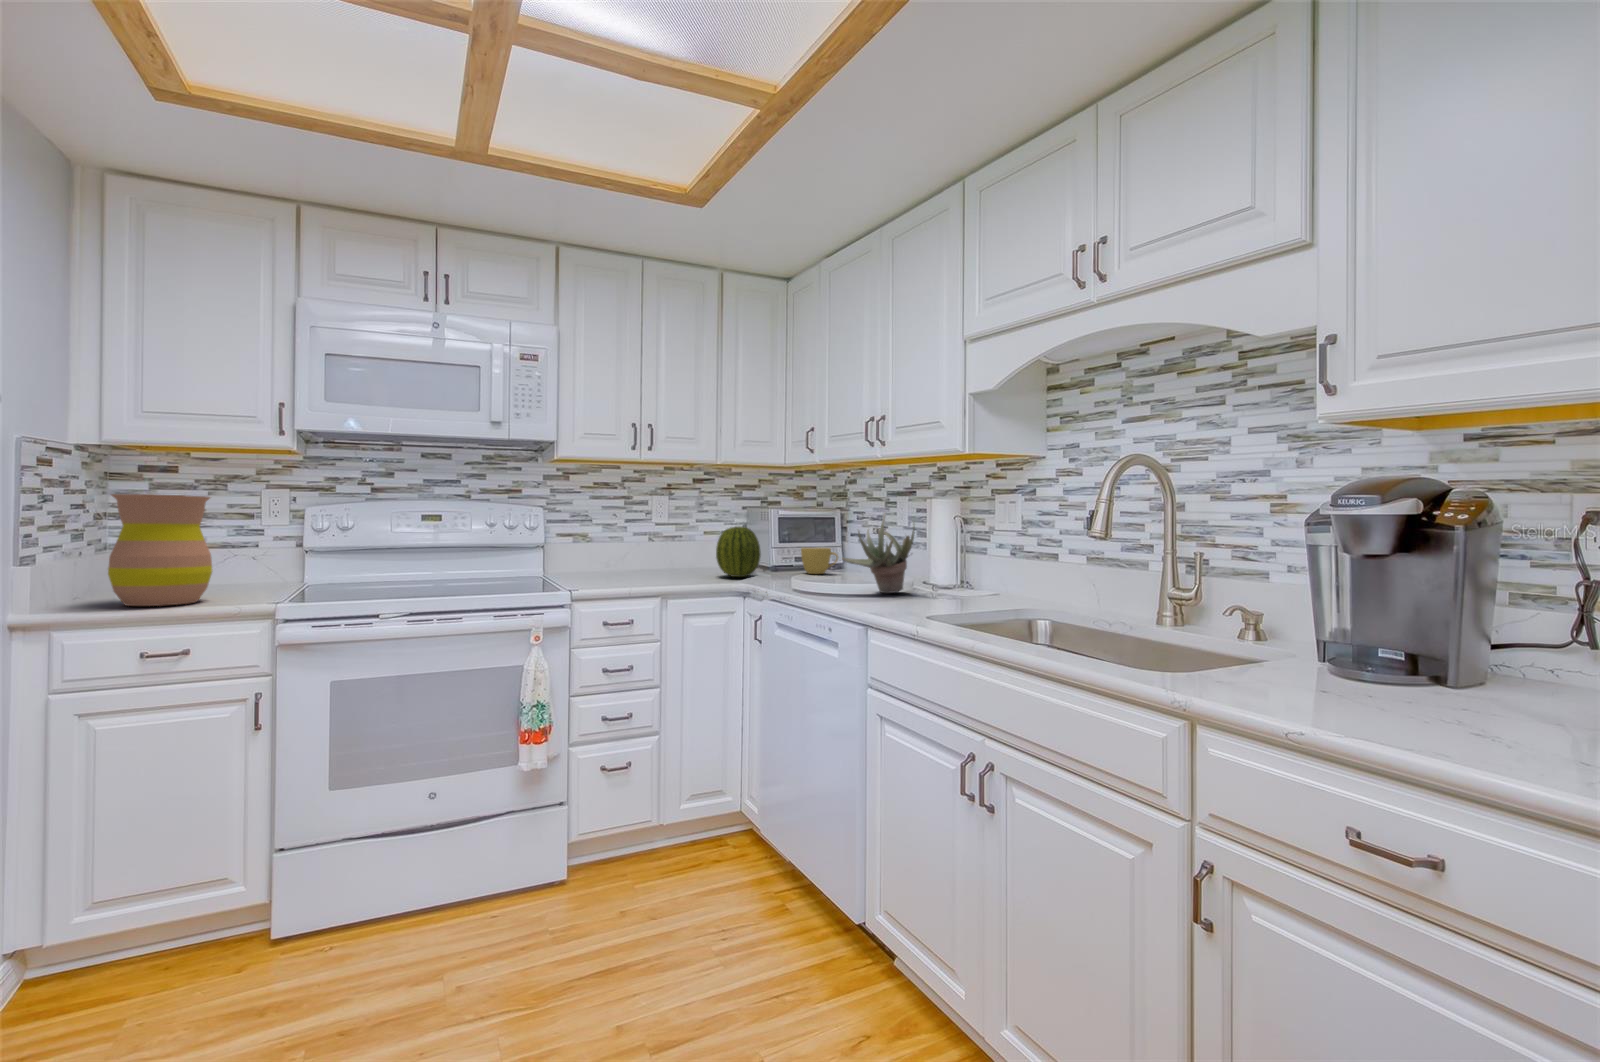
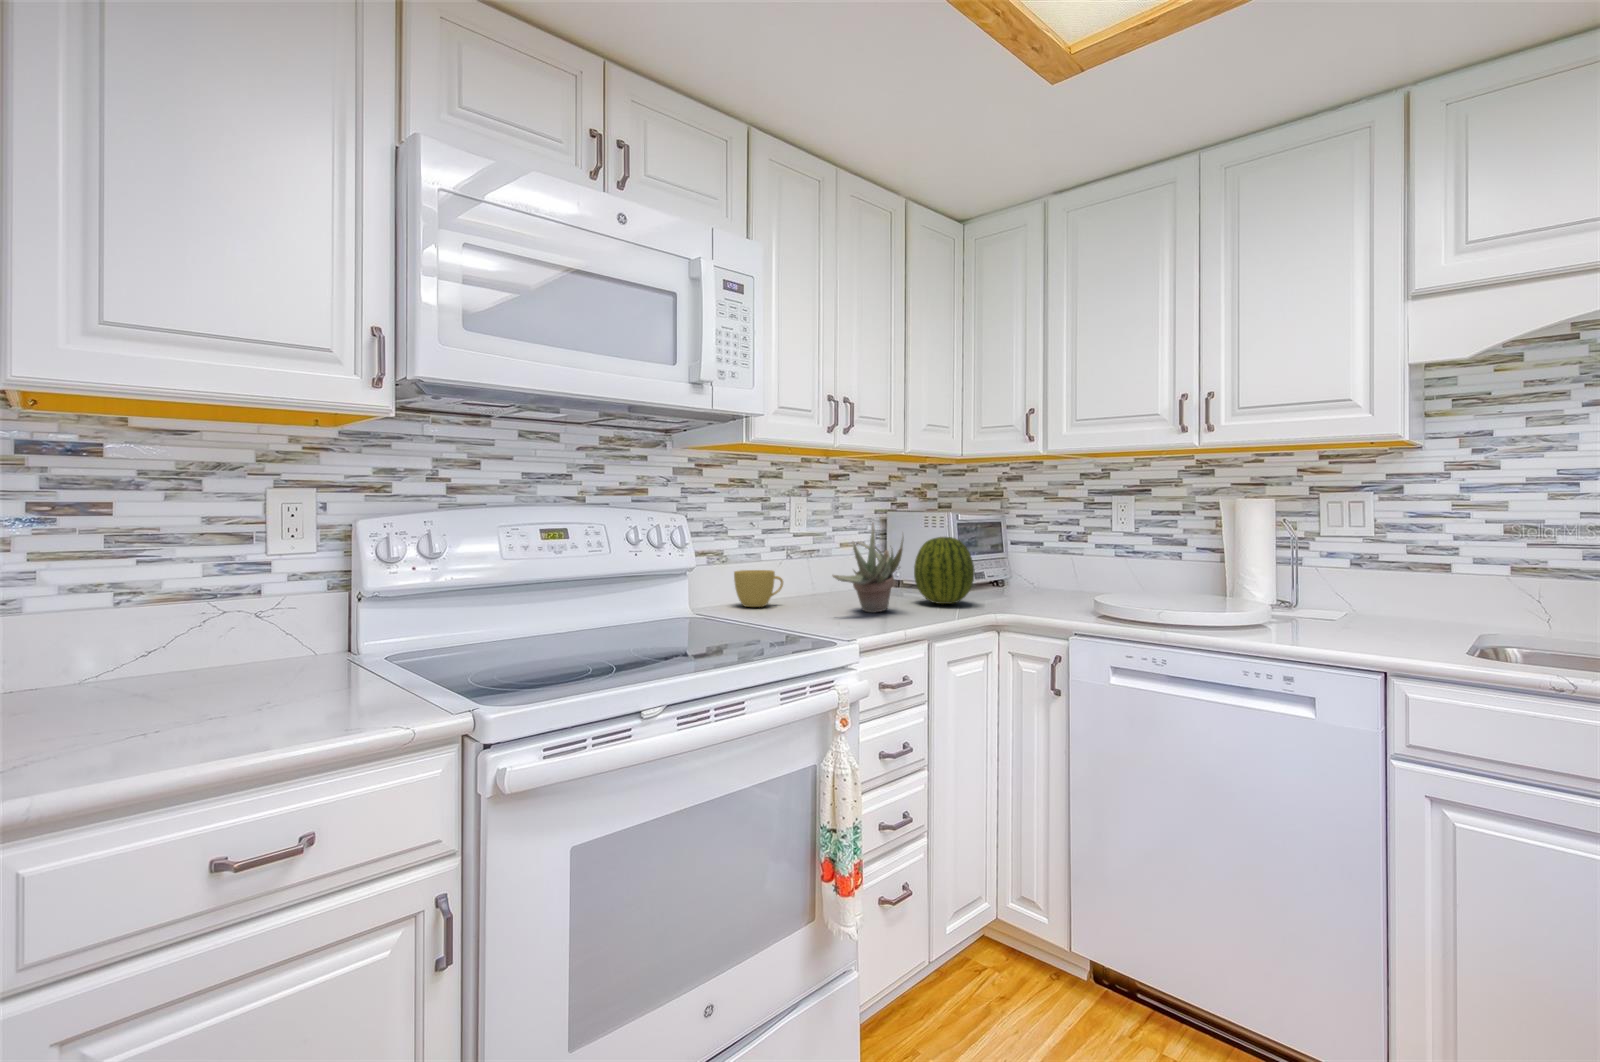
vase: present [108,494,212,606] -> none [85,499,299,746]
succulent plant: present [842,514,915,593] -> present [832,523,904,613]
cup: present [801,548,838,574] -> present [734,570,783,607]

